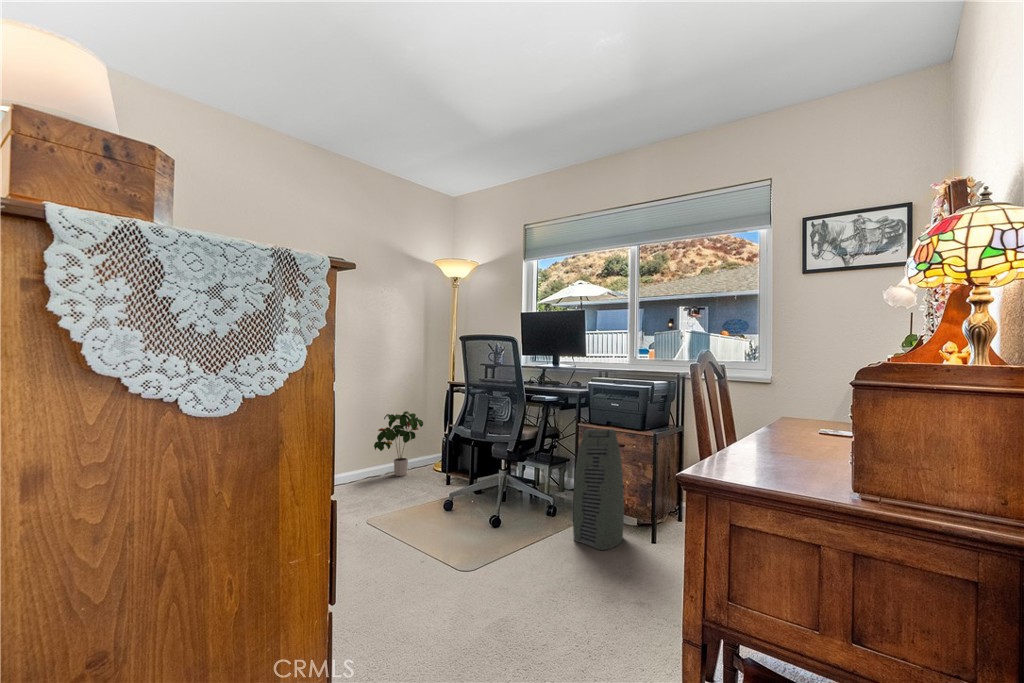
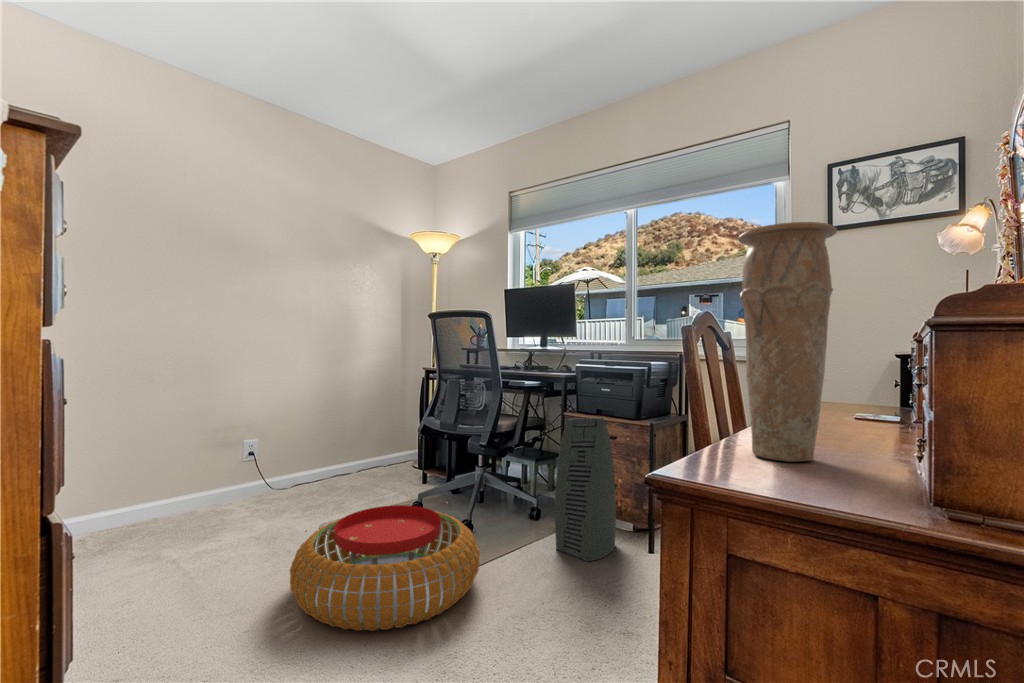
vase: none [735,312,800,468] -> present [738,222,837,462]
potted plant: present [374,411,423,476] -> none [339,402,397,475]
pouf: none [361,502,515,603] -> present [290,505,480,631]

